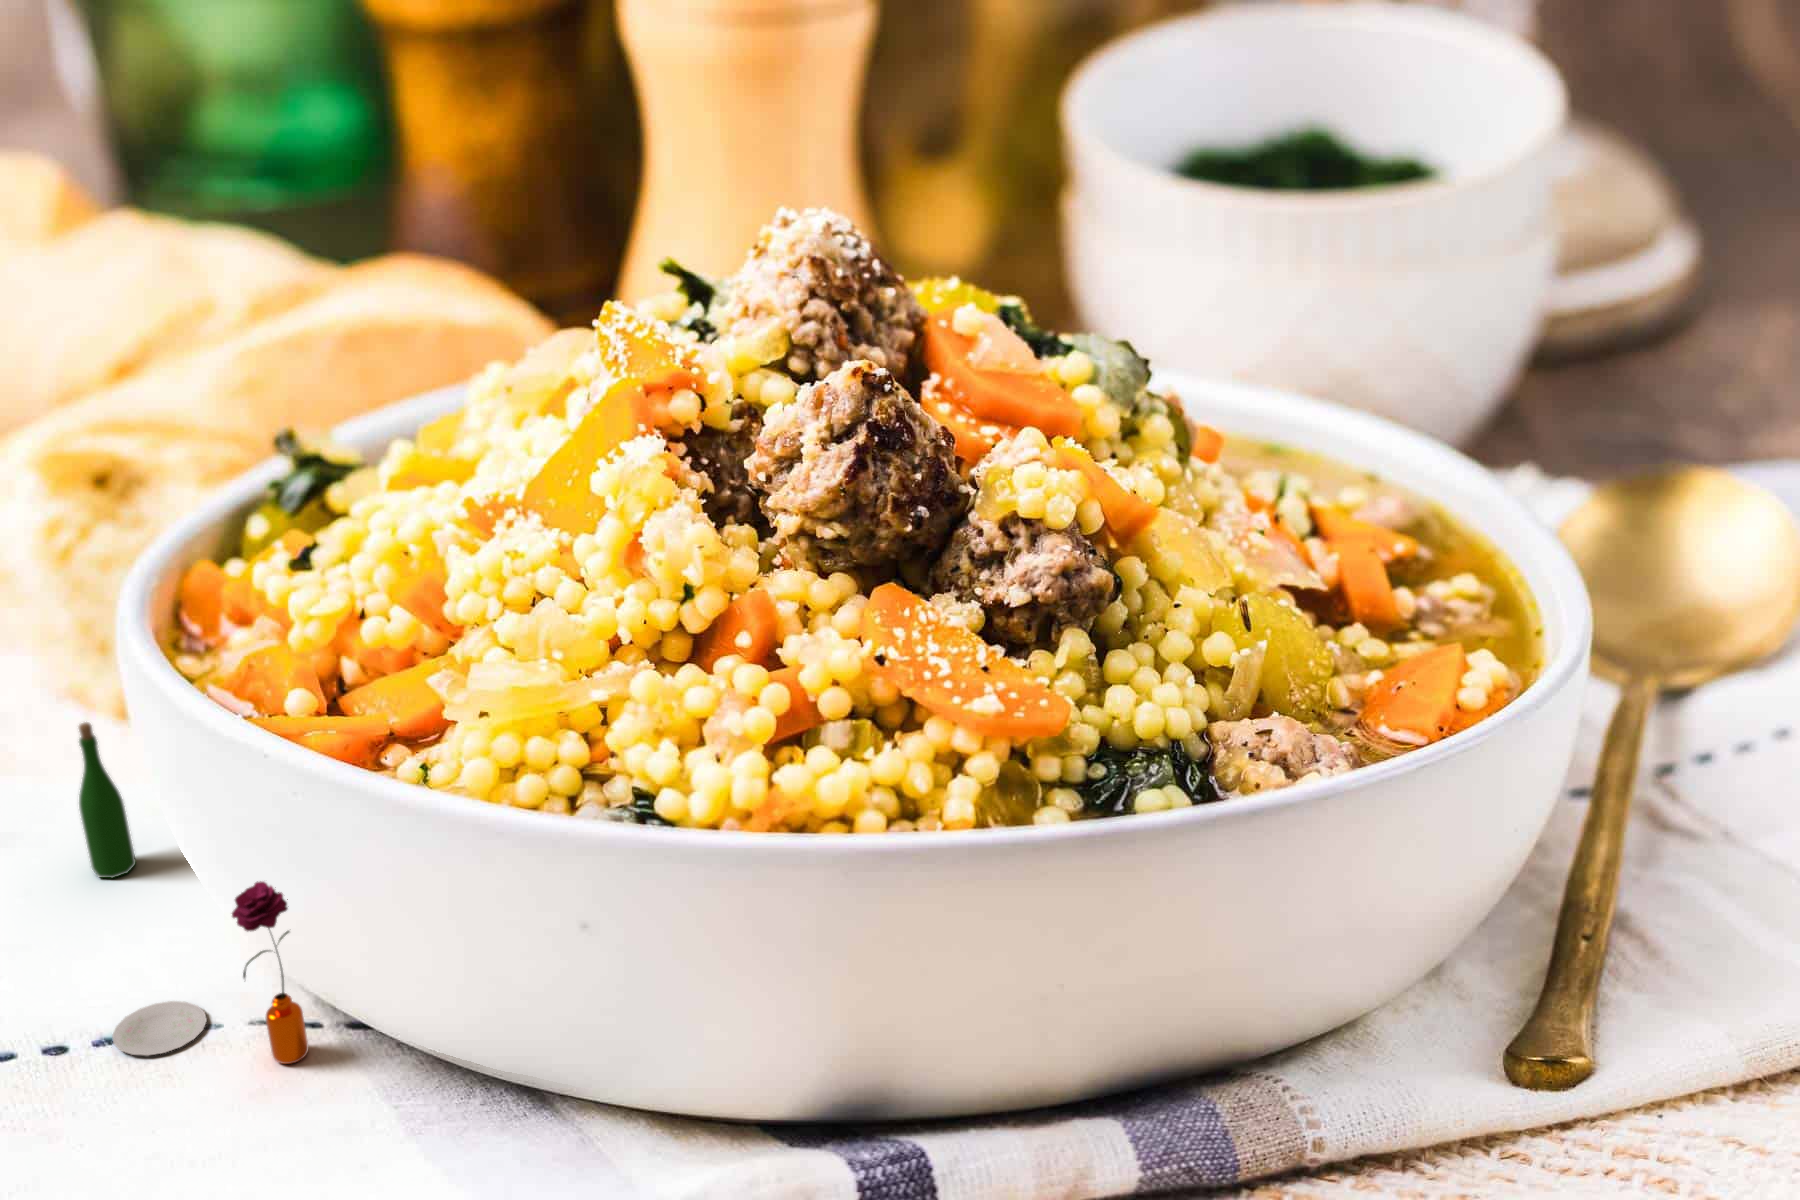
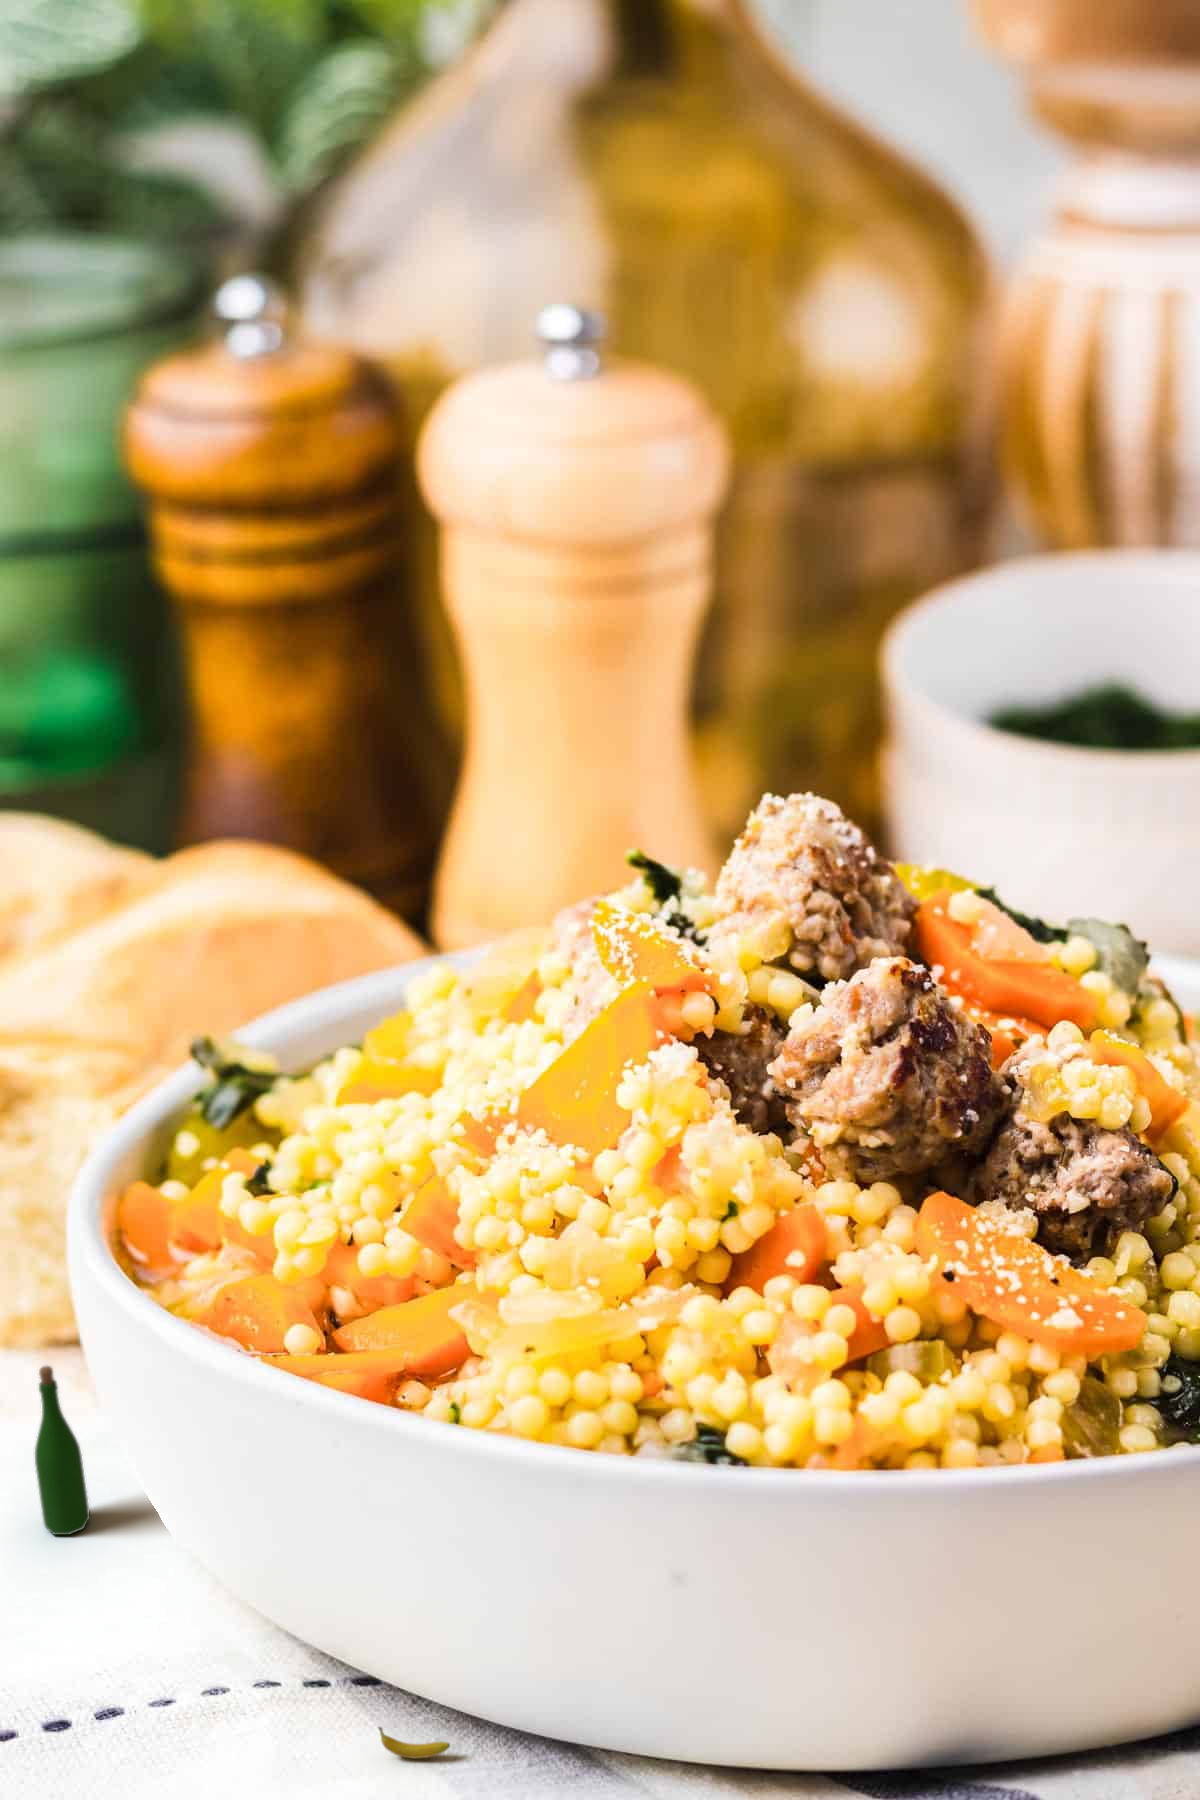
flower: present [232,881,308,1064] -> none [269,1536,338,1738]
plate: present [112,1001,207,1056] -> none [101,1527,217,1734]
fruit: none [336,1055,402,1085] -> present [378,1727,450,1758]

